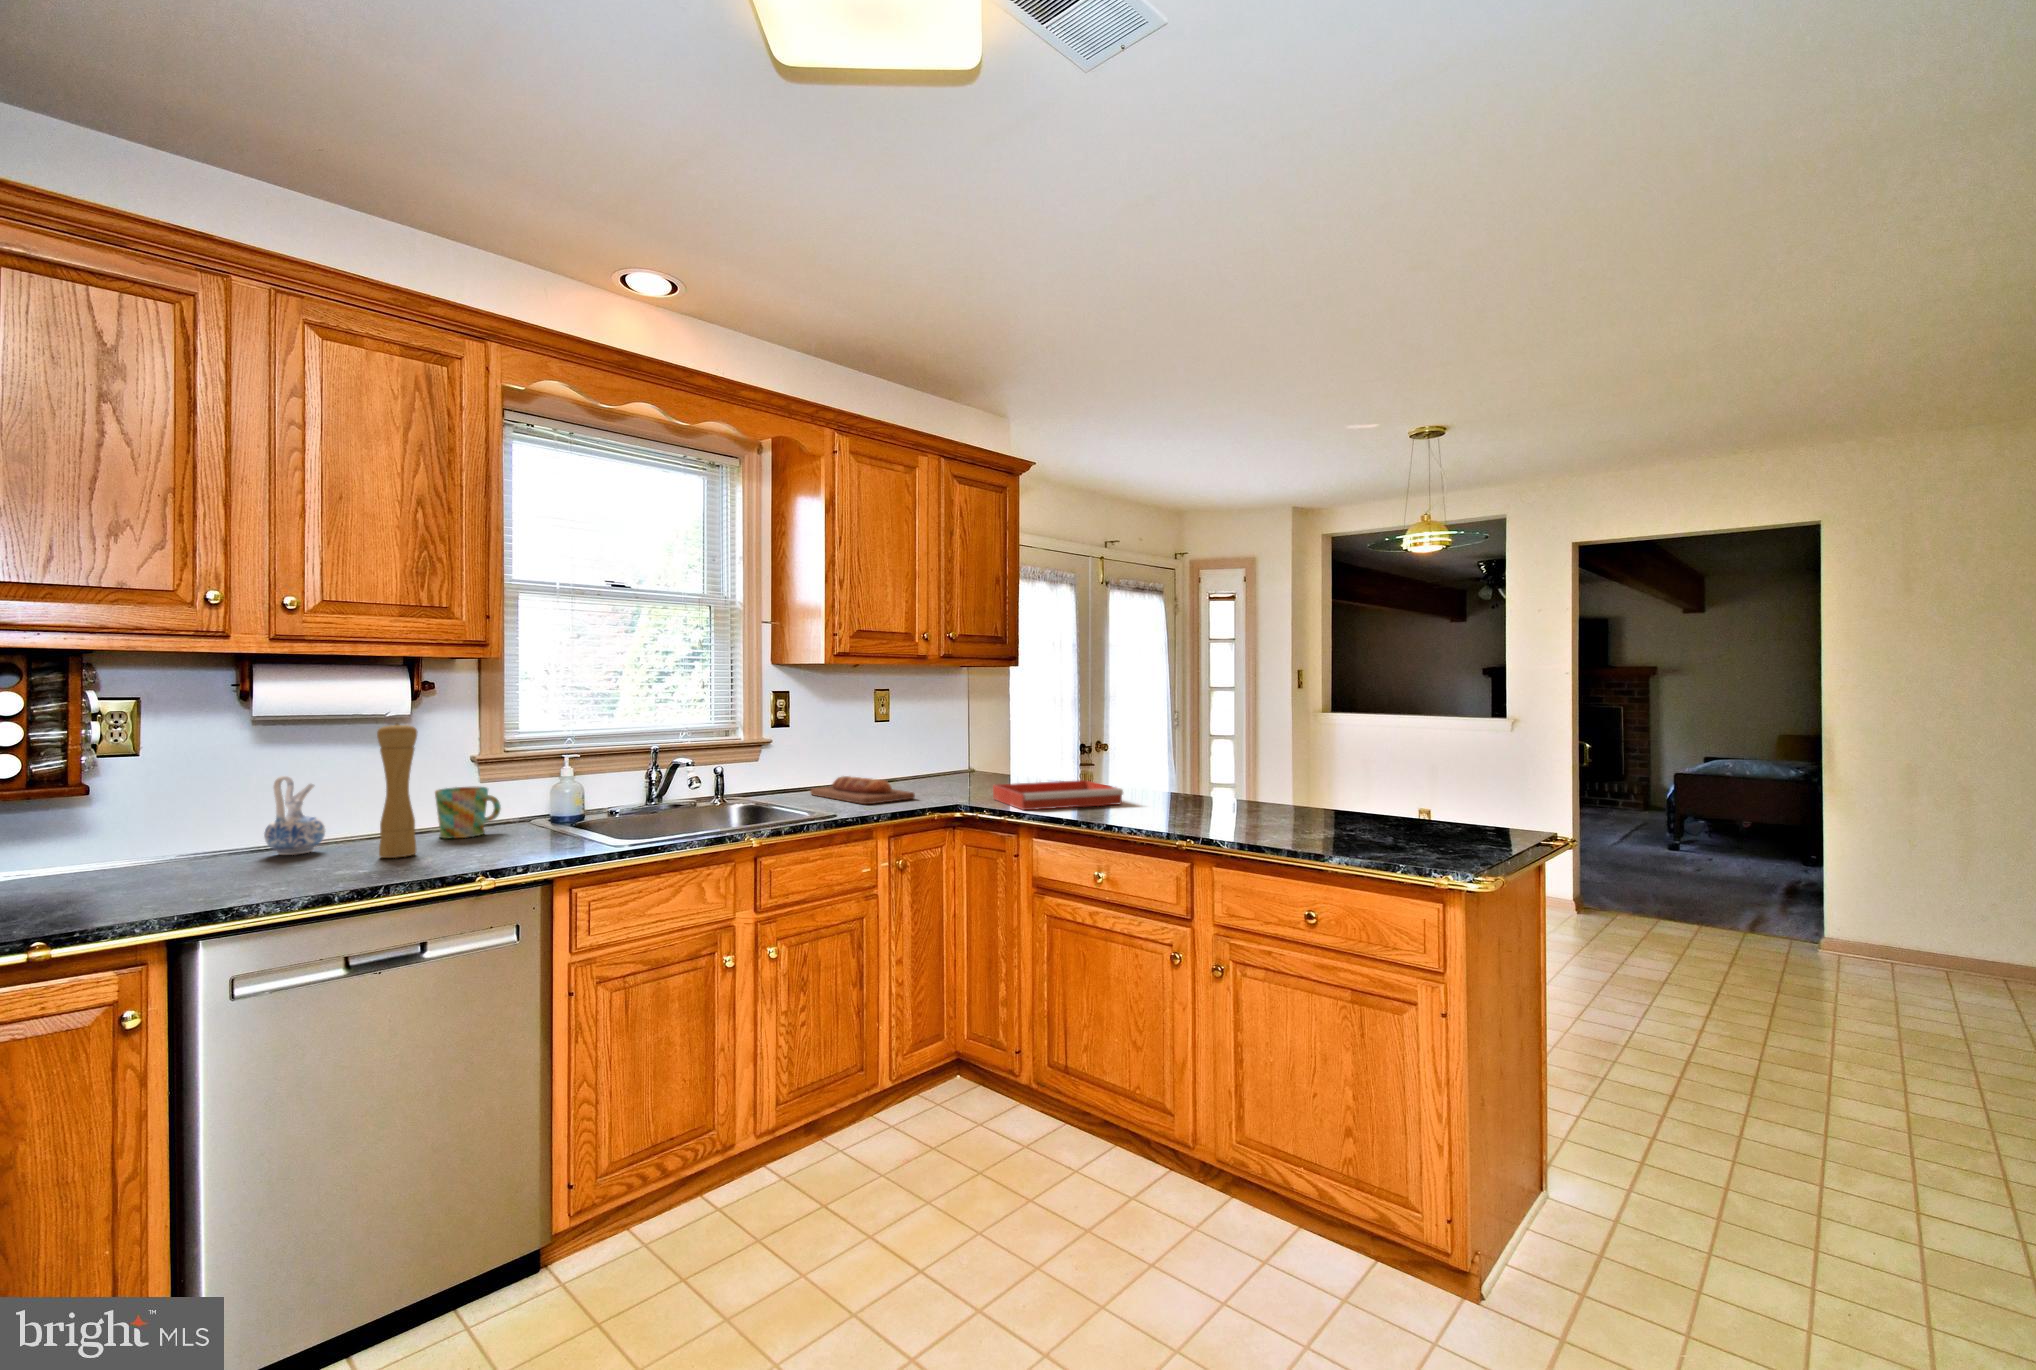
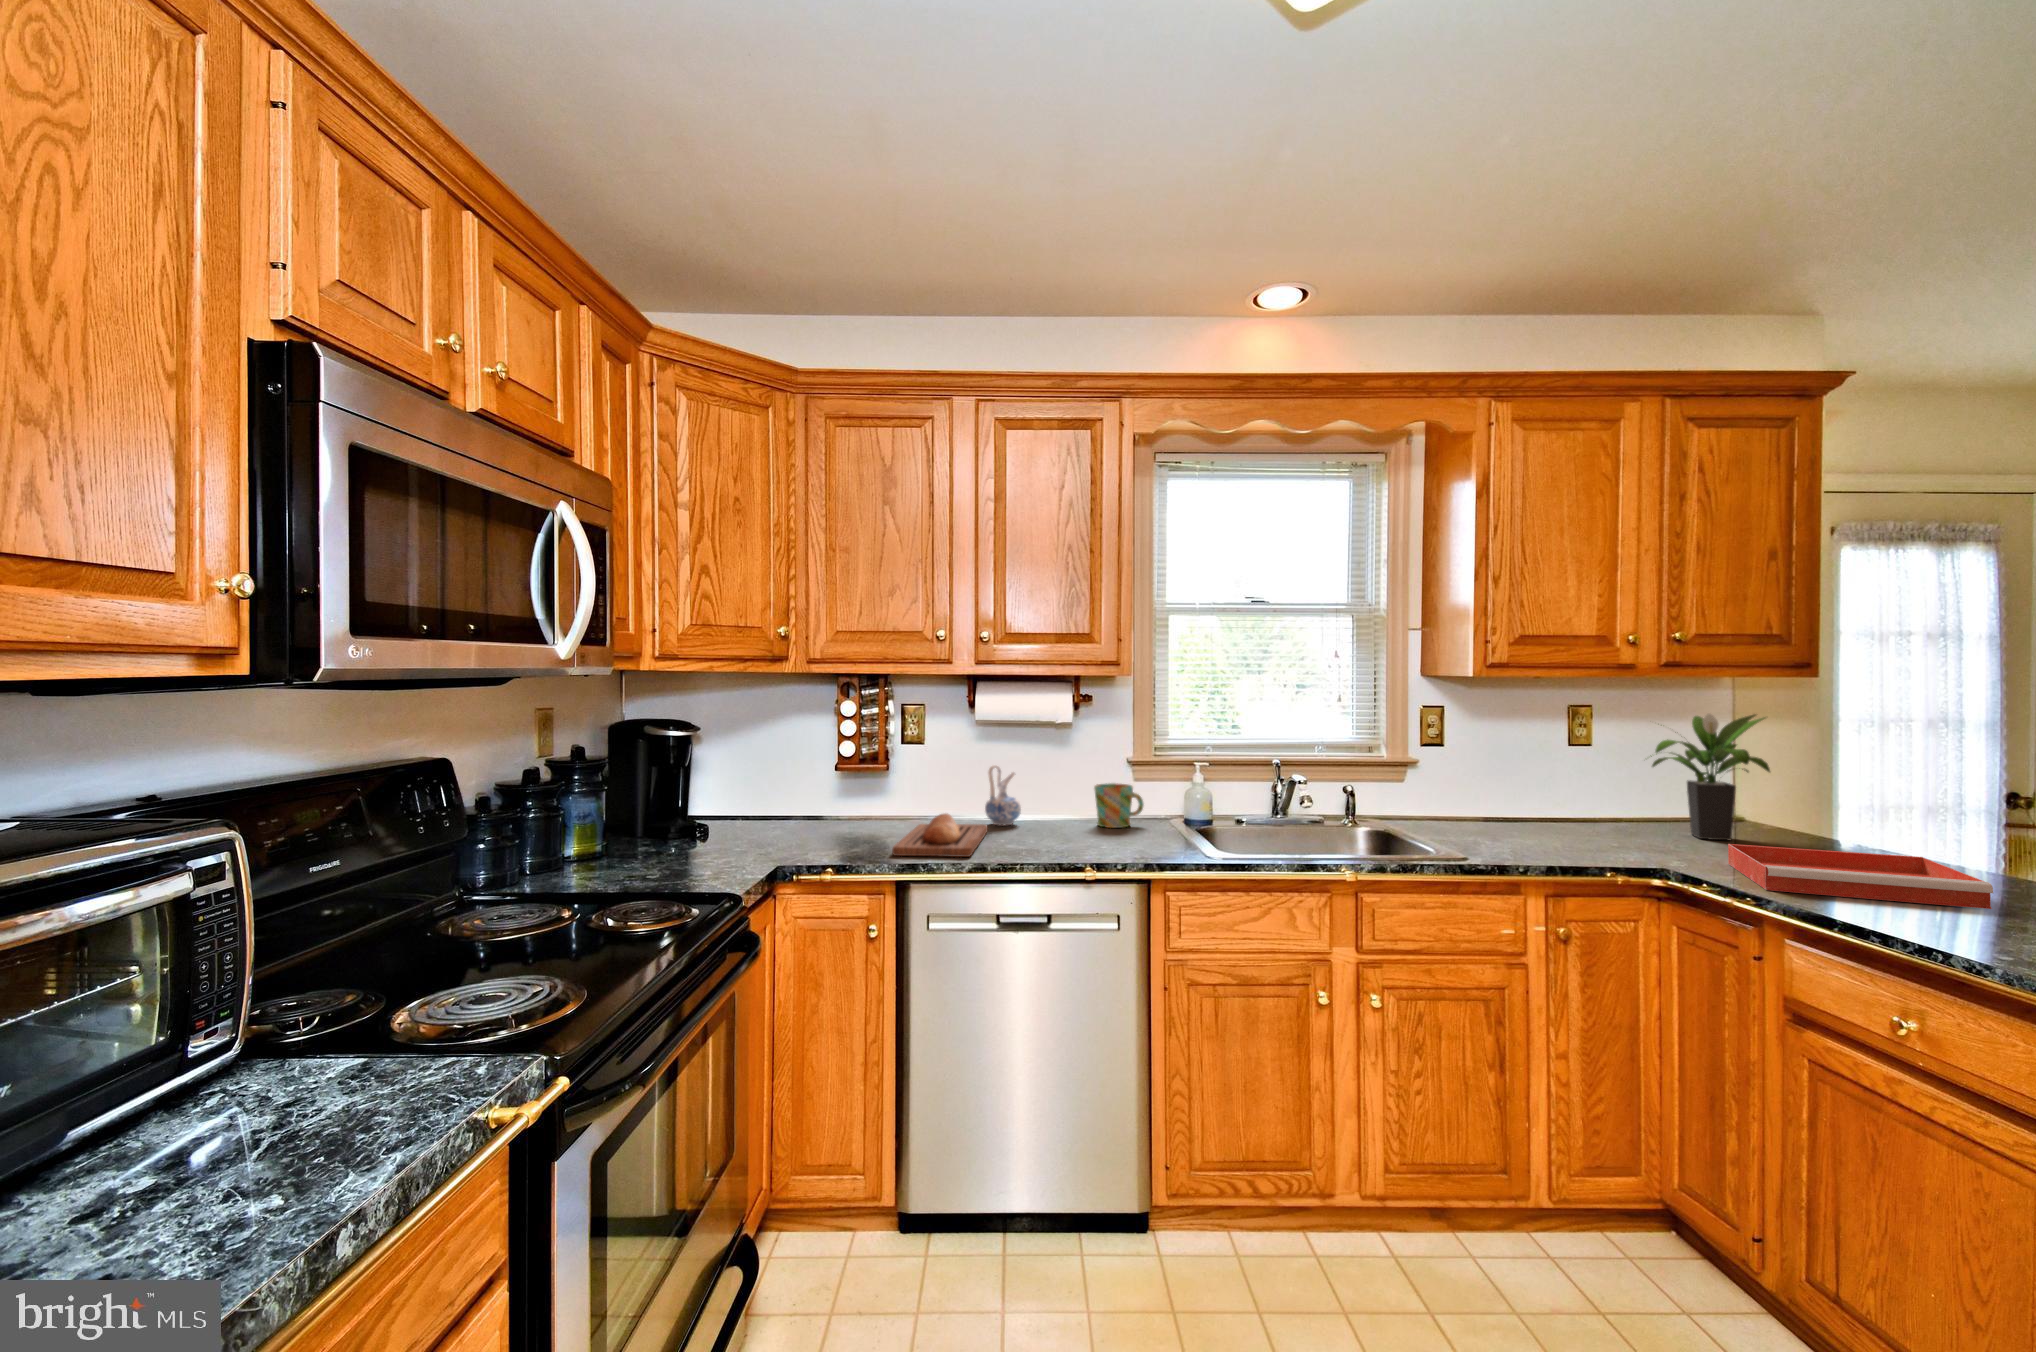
potted plant: none [931,693,1006,787] -> present [1651,713,1770,840]
pepper mill: present [377,723,417,858] -> none [1041,729,1068,839]
bread loaf: present [810,776,915,804] -> present [892,814,988,857]

